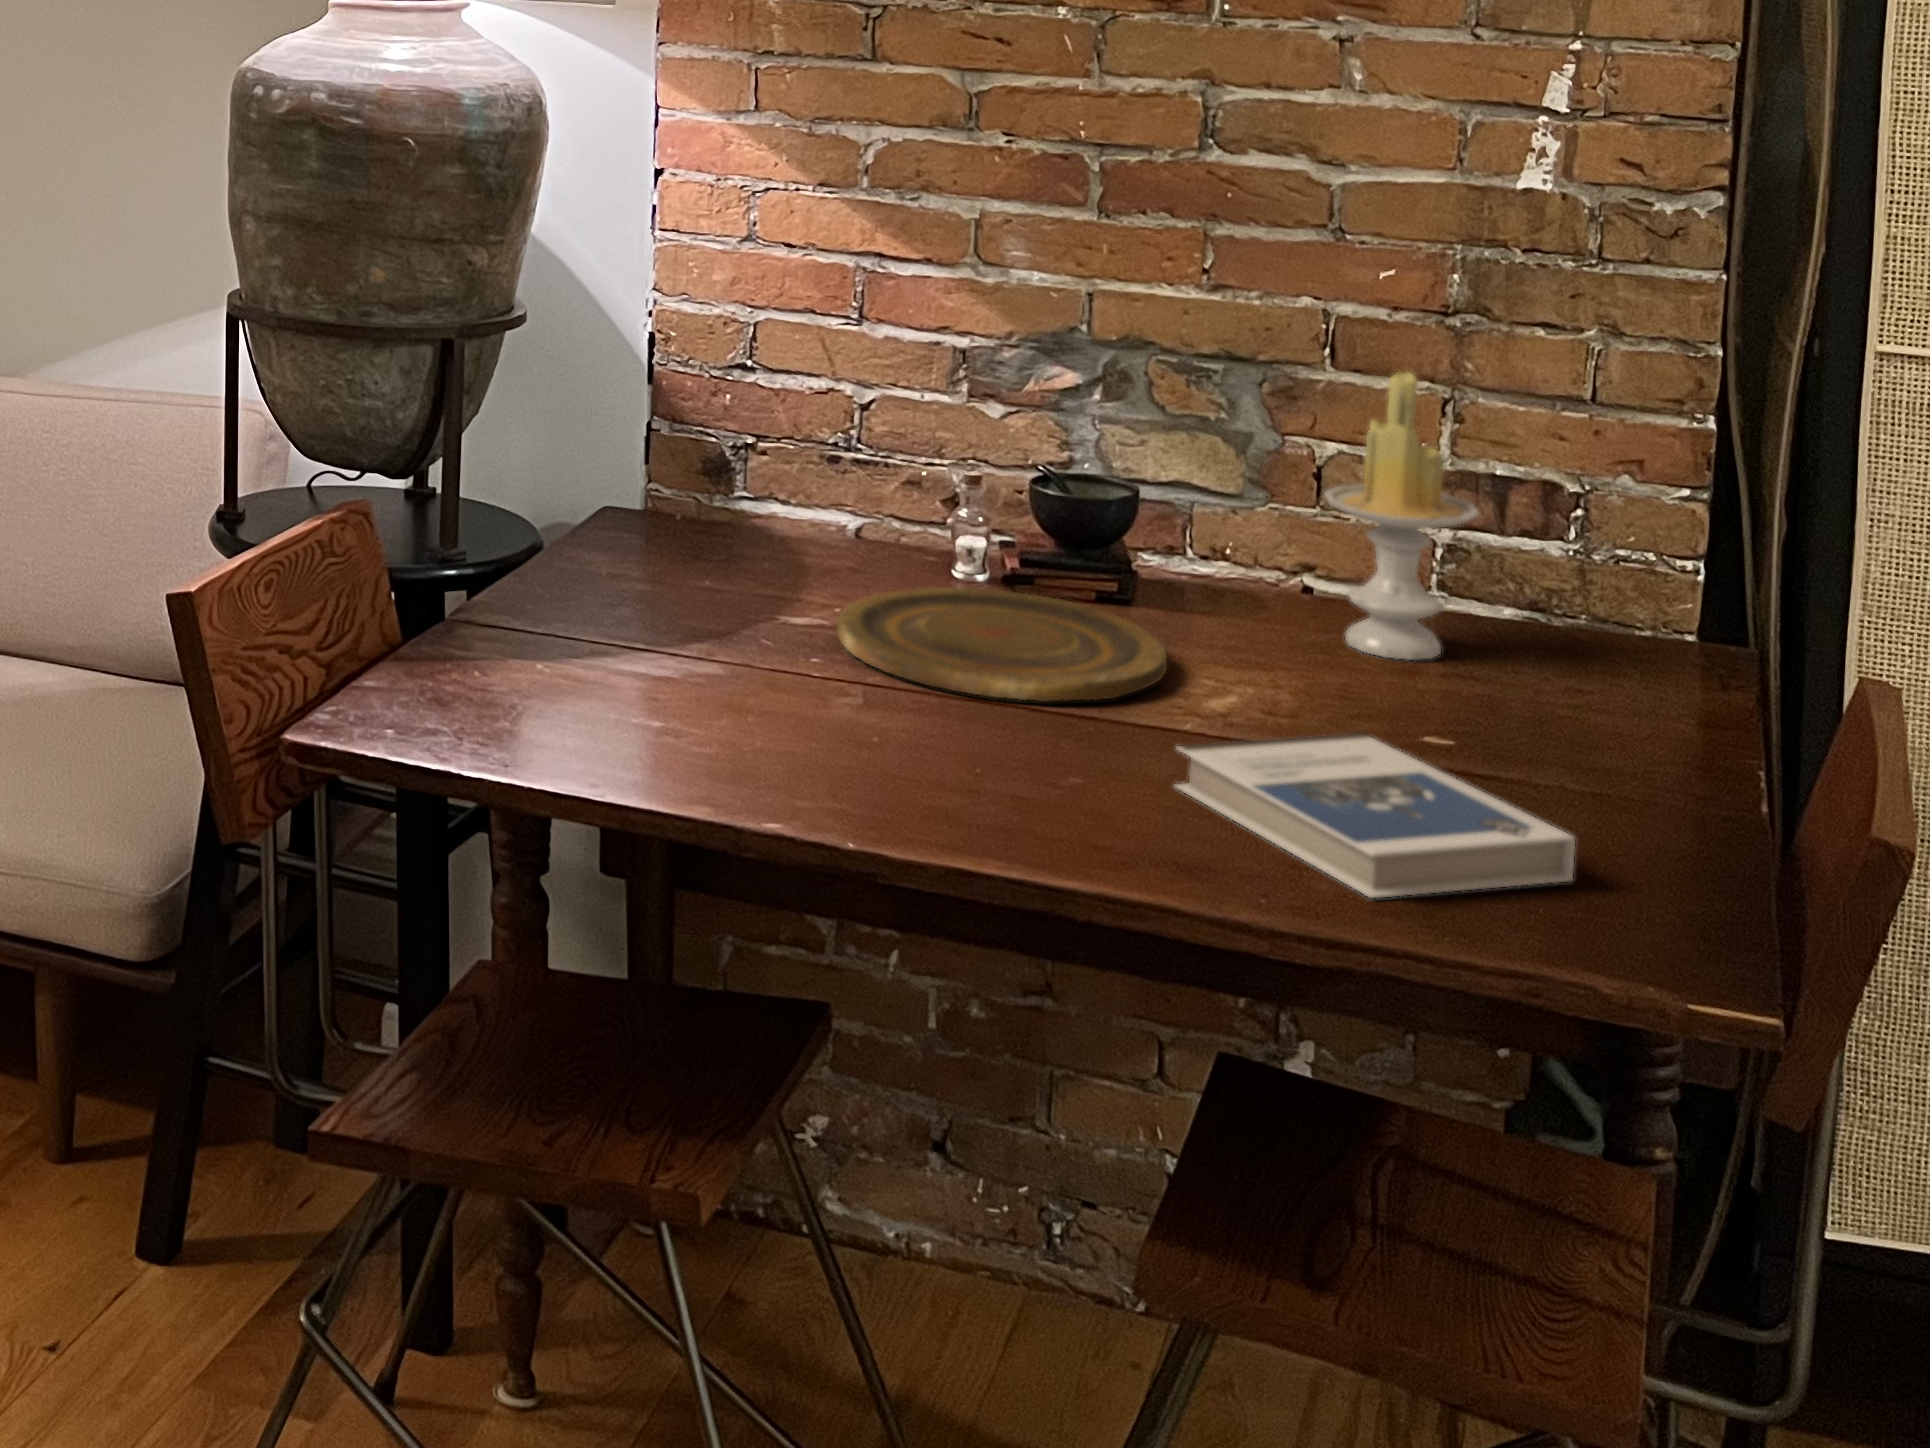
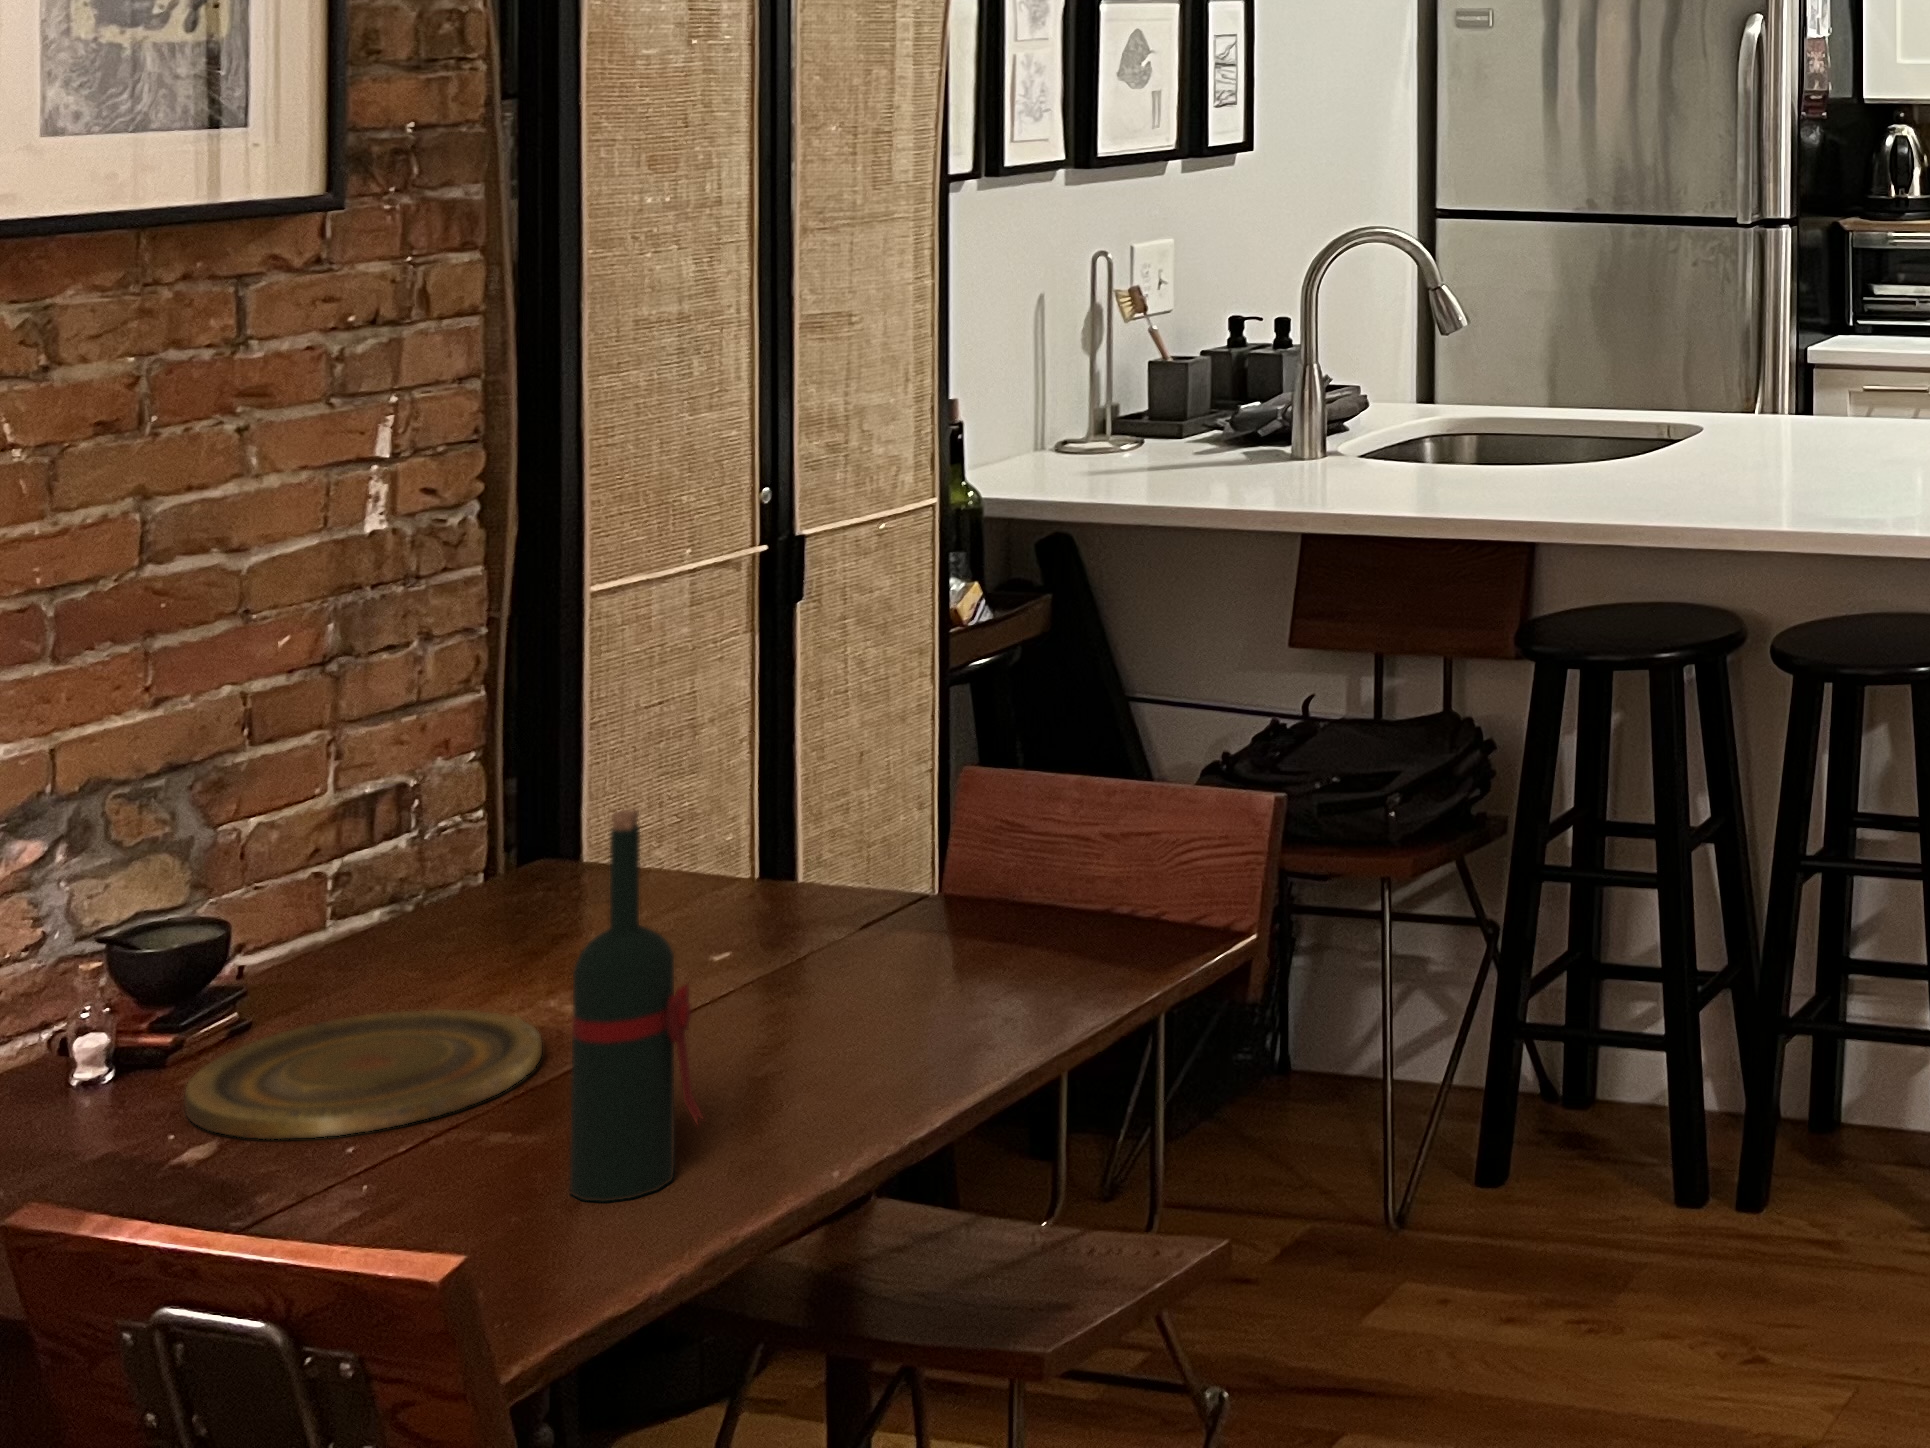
candle: present [1324,373,1479,660] -> none [367,709,507,971]
wine bottle: none [699,385,805,770] -> present [570,810,702,1202]
hardback book: present [1176,733,1575,898] -> none [761,927,1028,1048]

